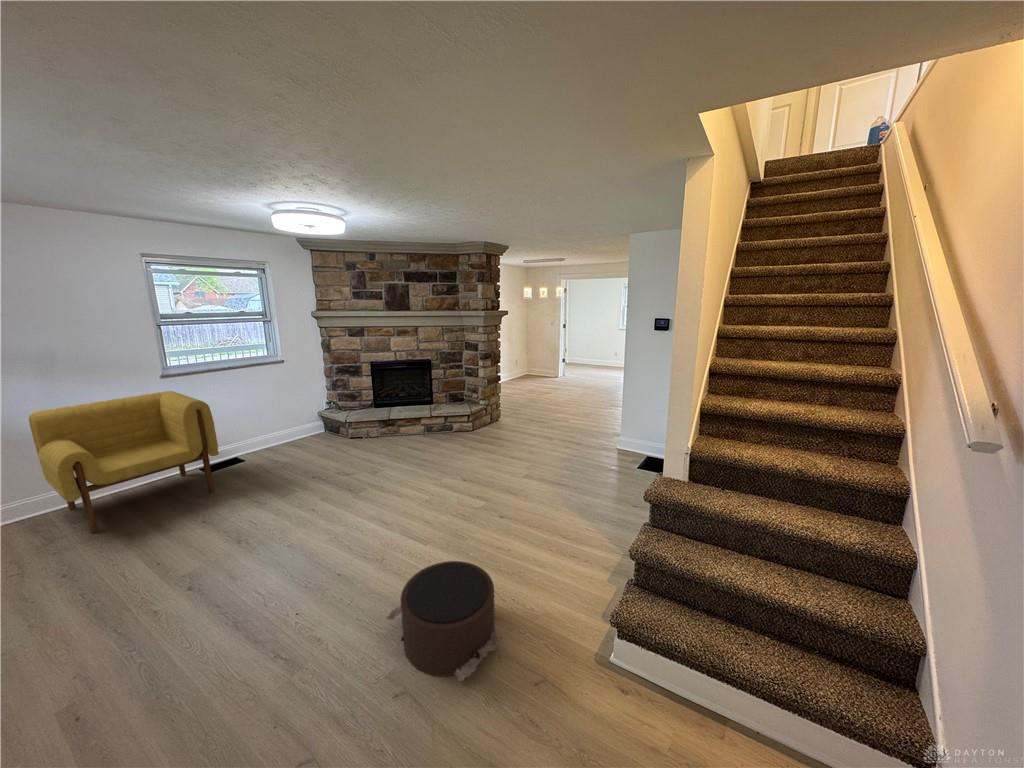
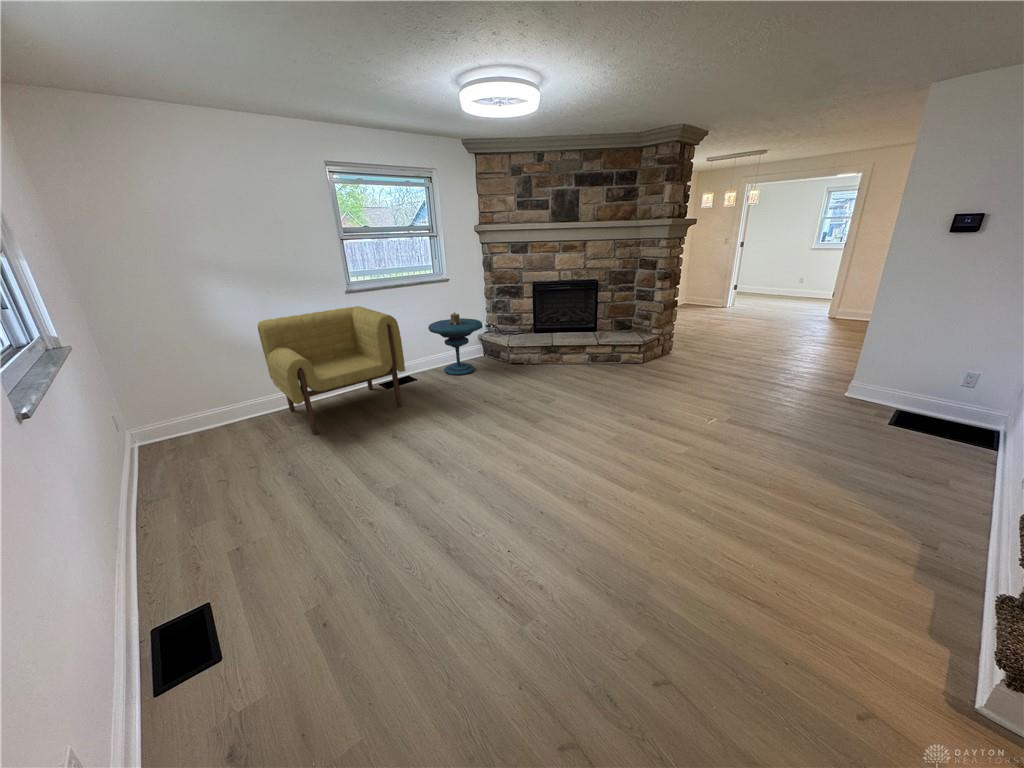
side table: none [257,392,317,453] -> present [428,312,483,375]
pouf: present [386,561,502,682] -> none [628,513,793,667]

